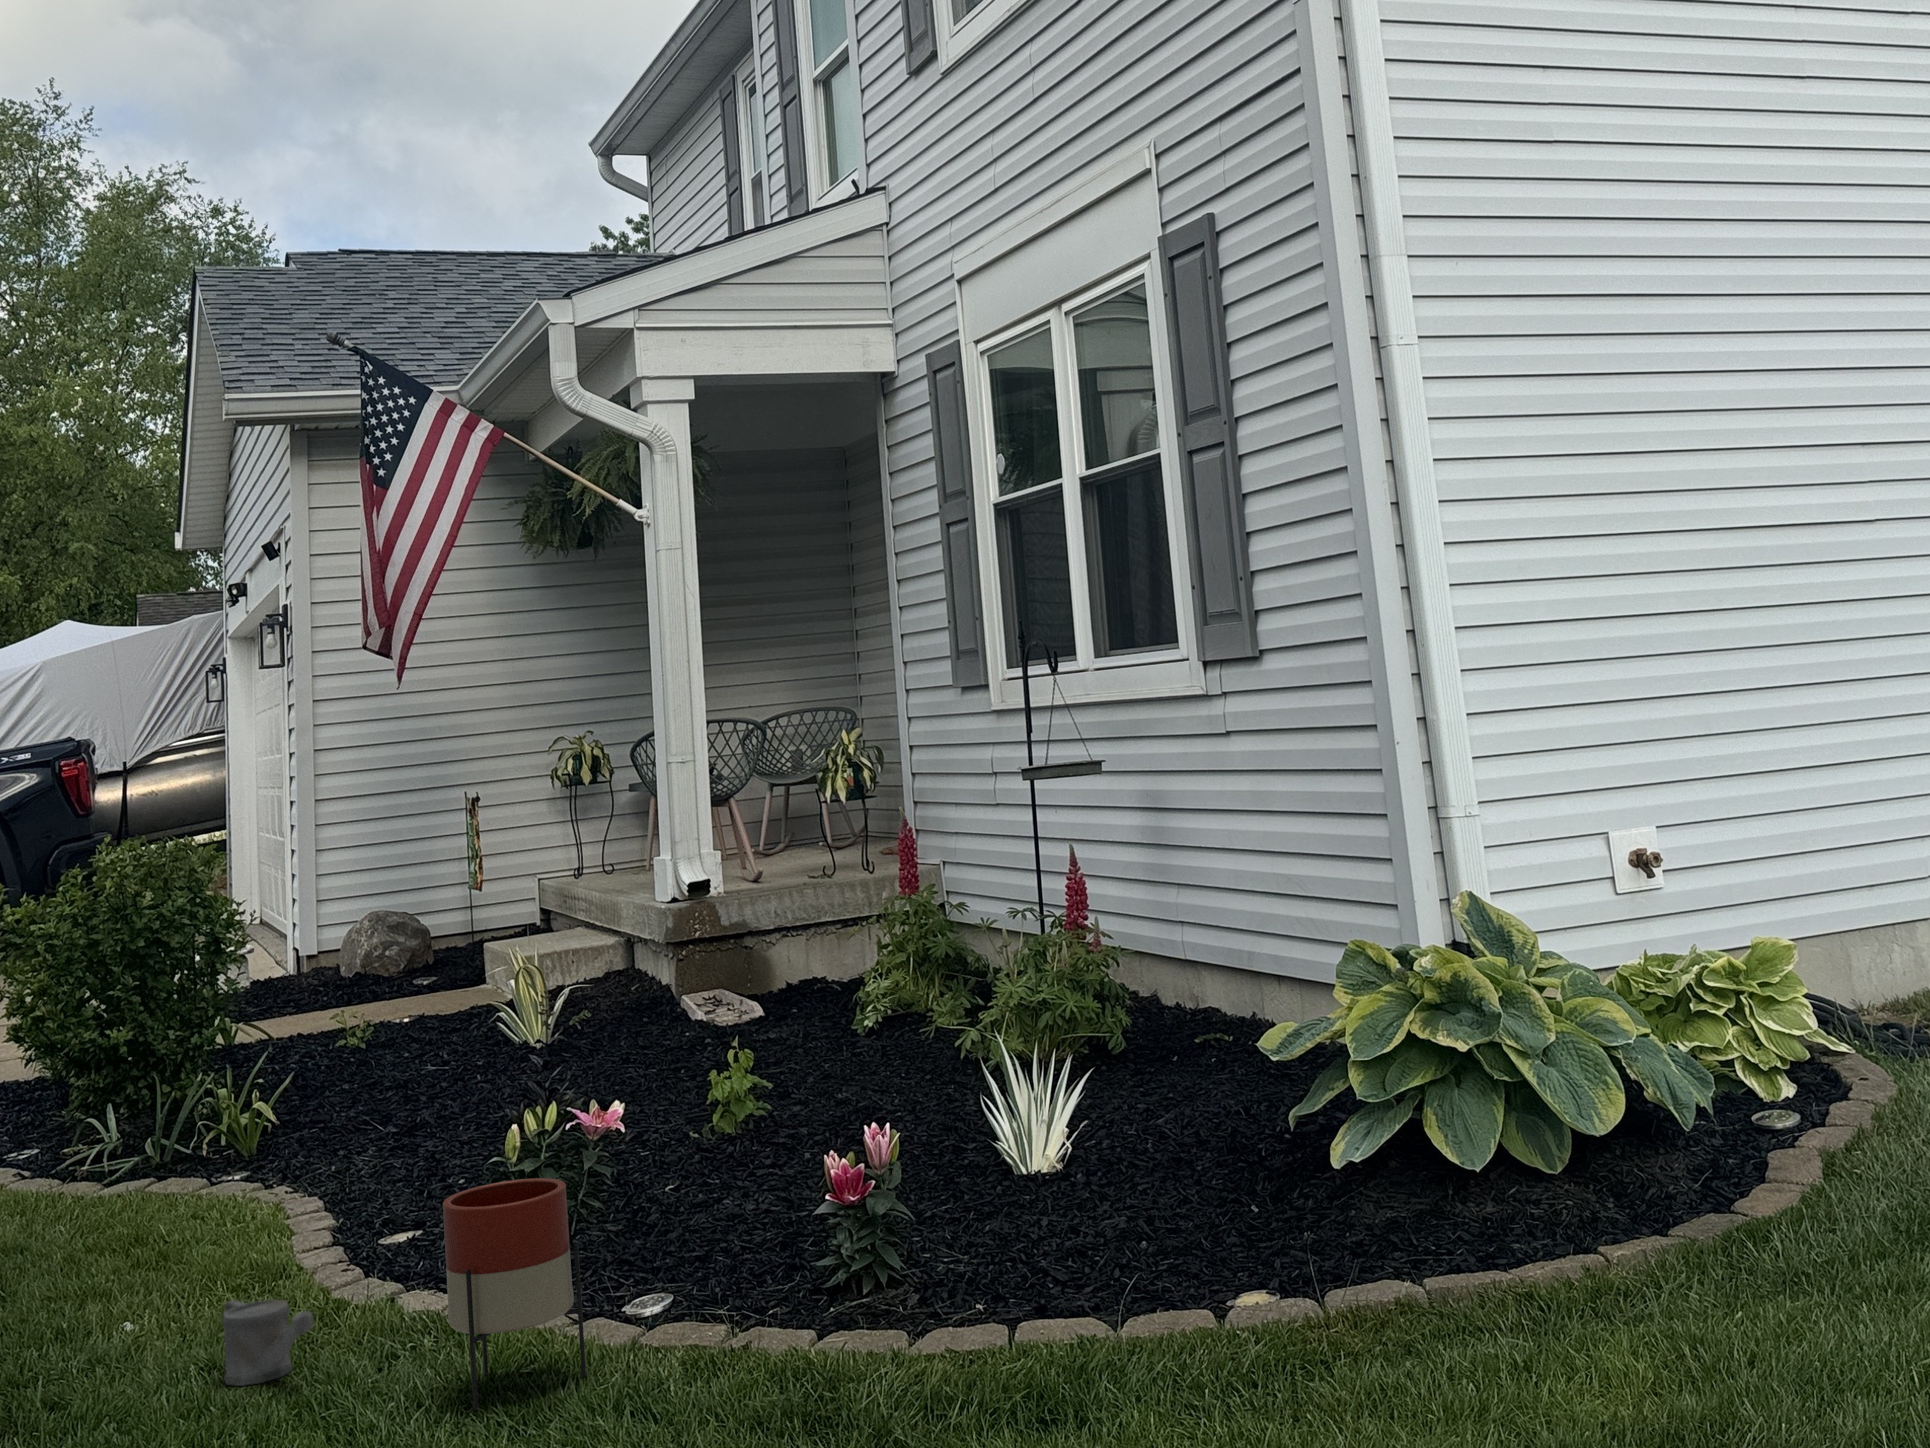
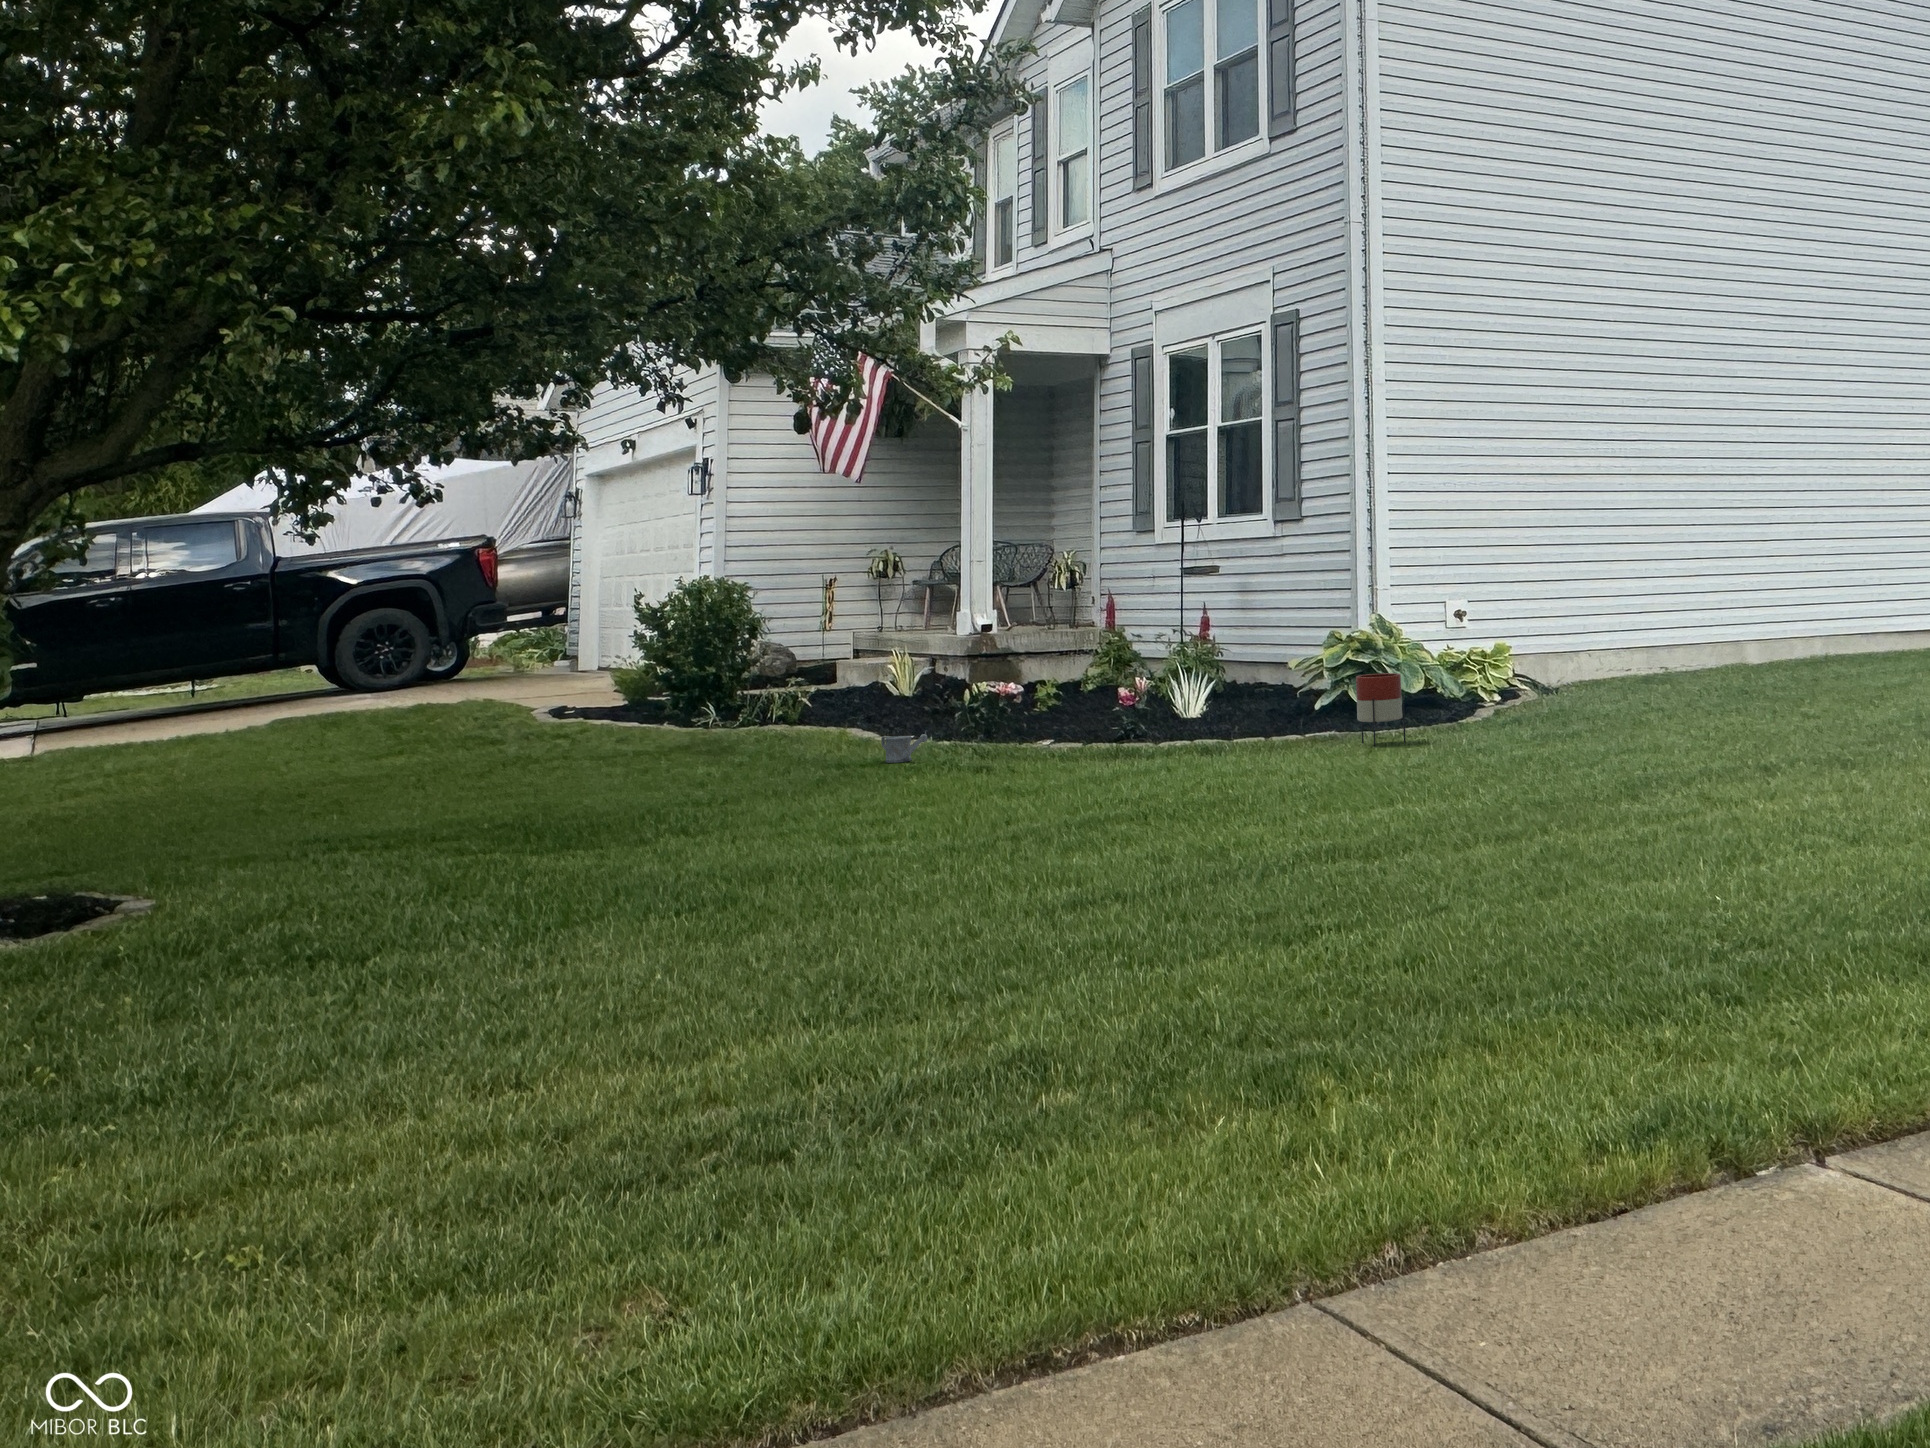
planter: present [443,1178,586,1410] -> present [1356,673,1406,747]

